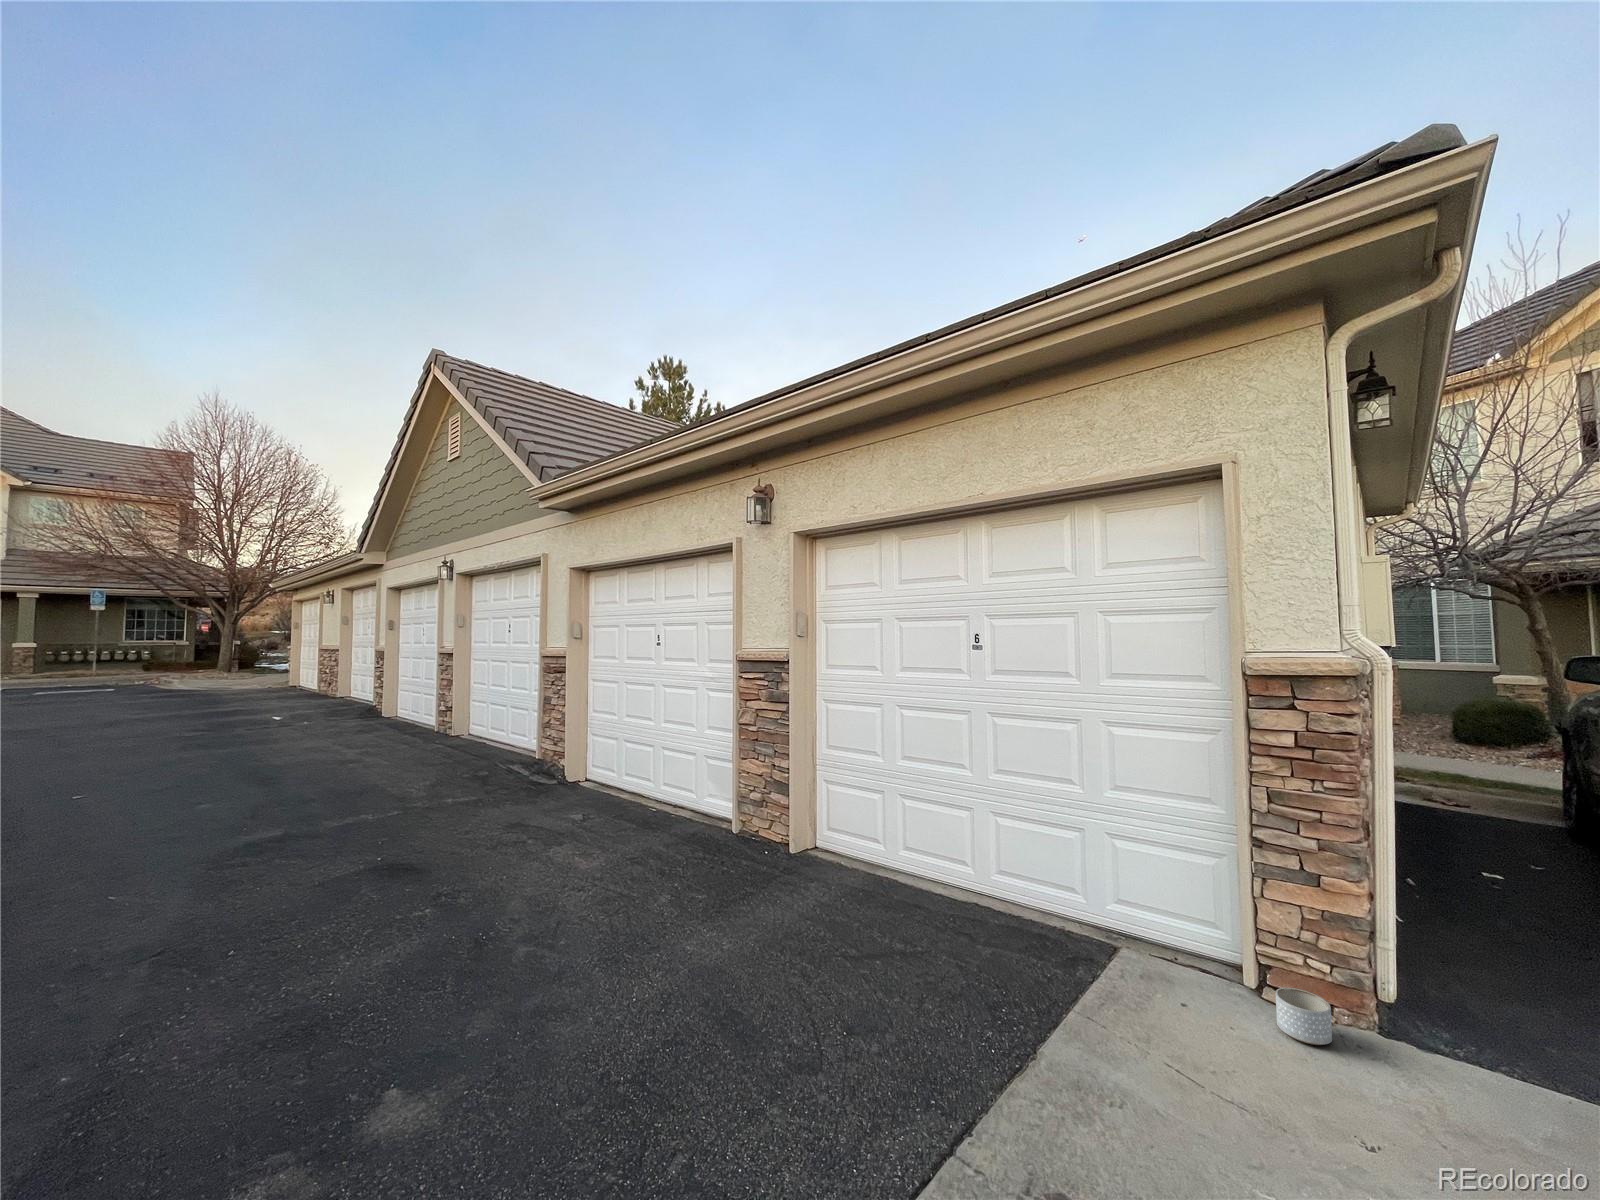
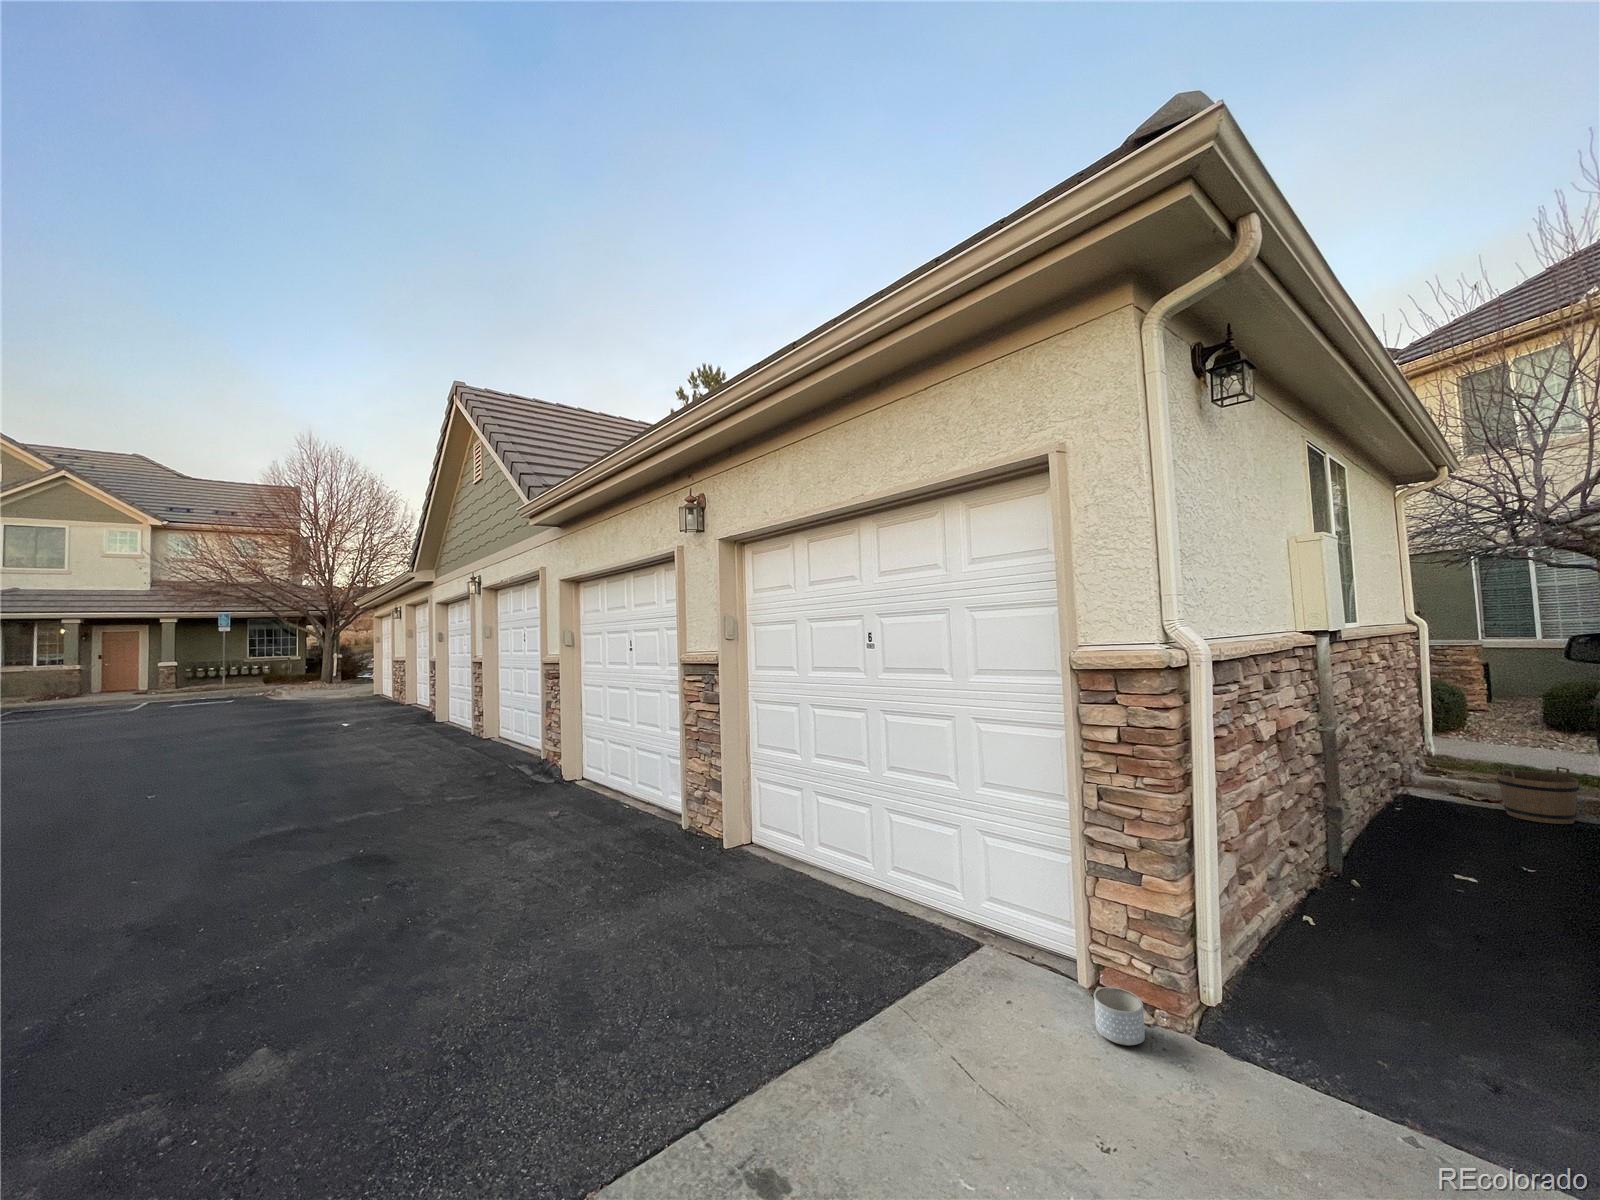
bucket: none [1483,774,1557,826] -> present [1496,767,1579,824]

